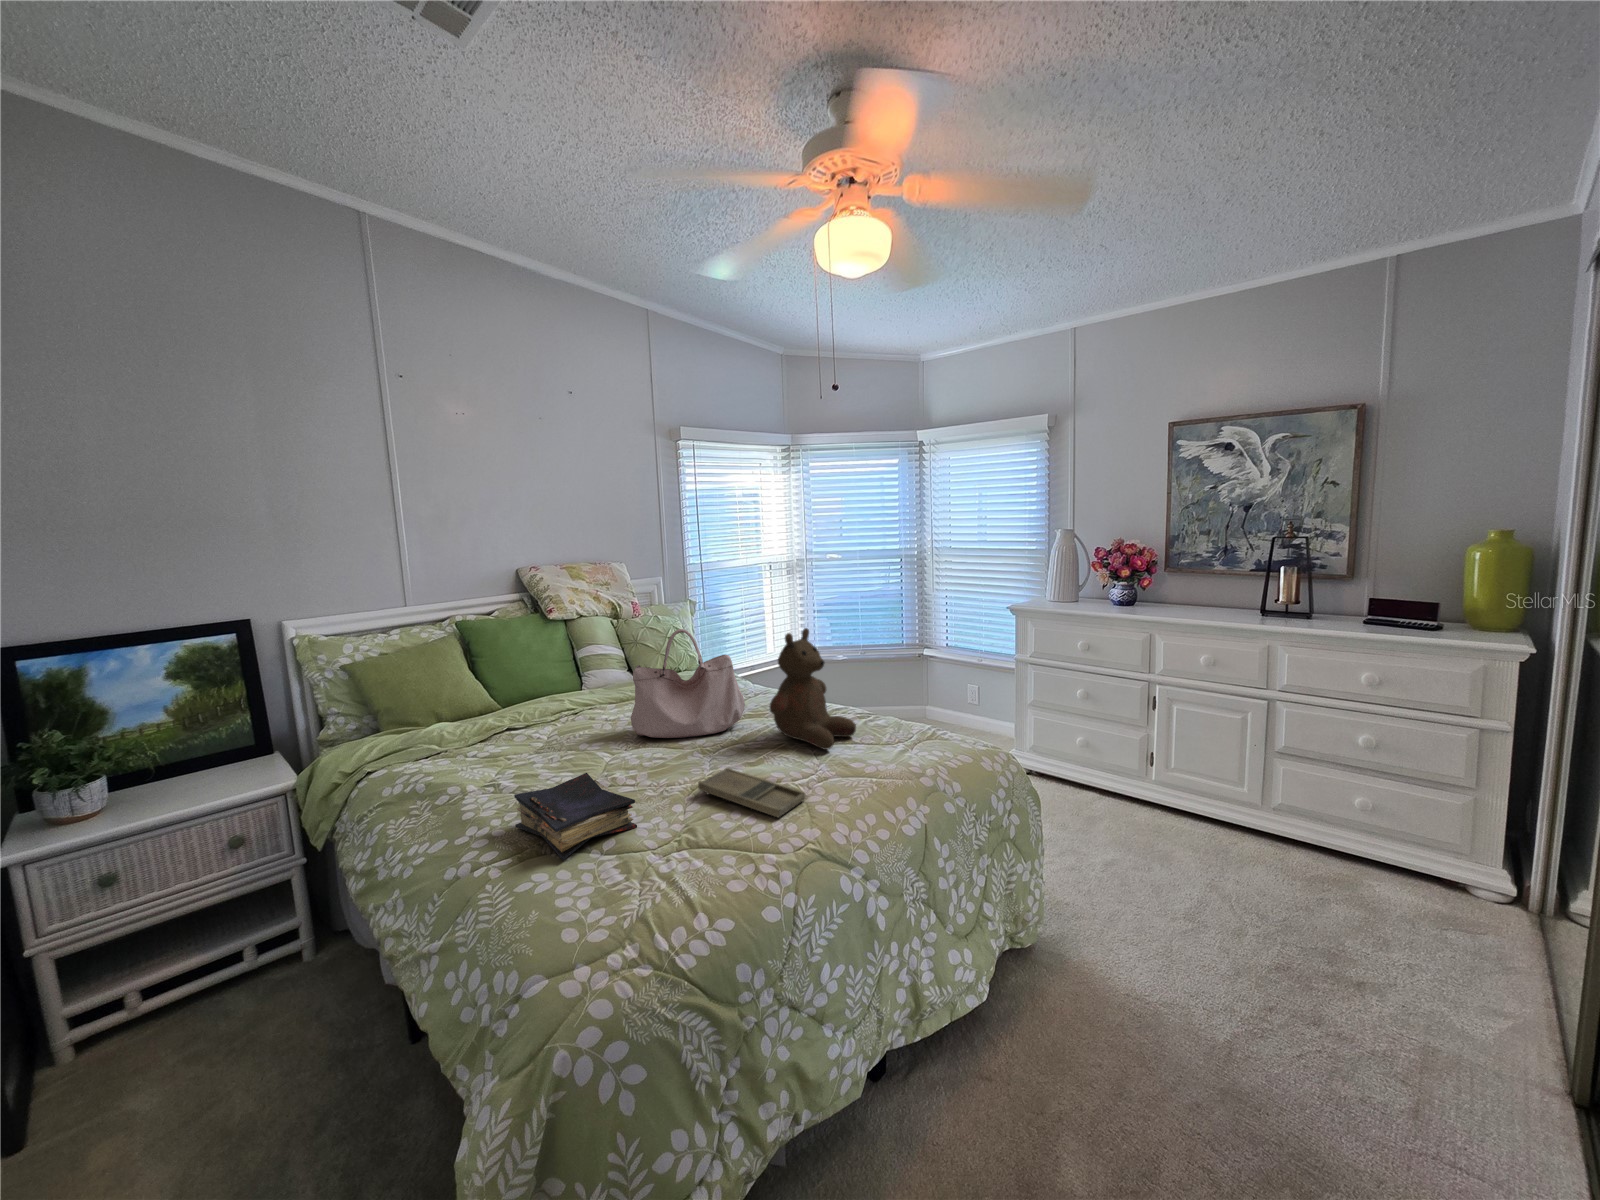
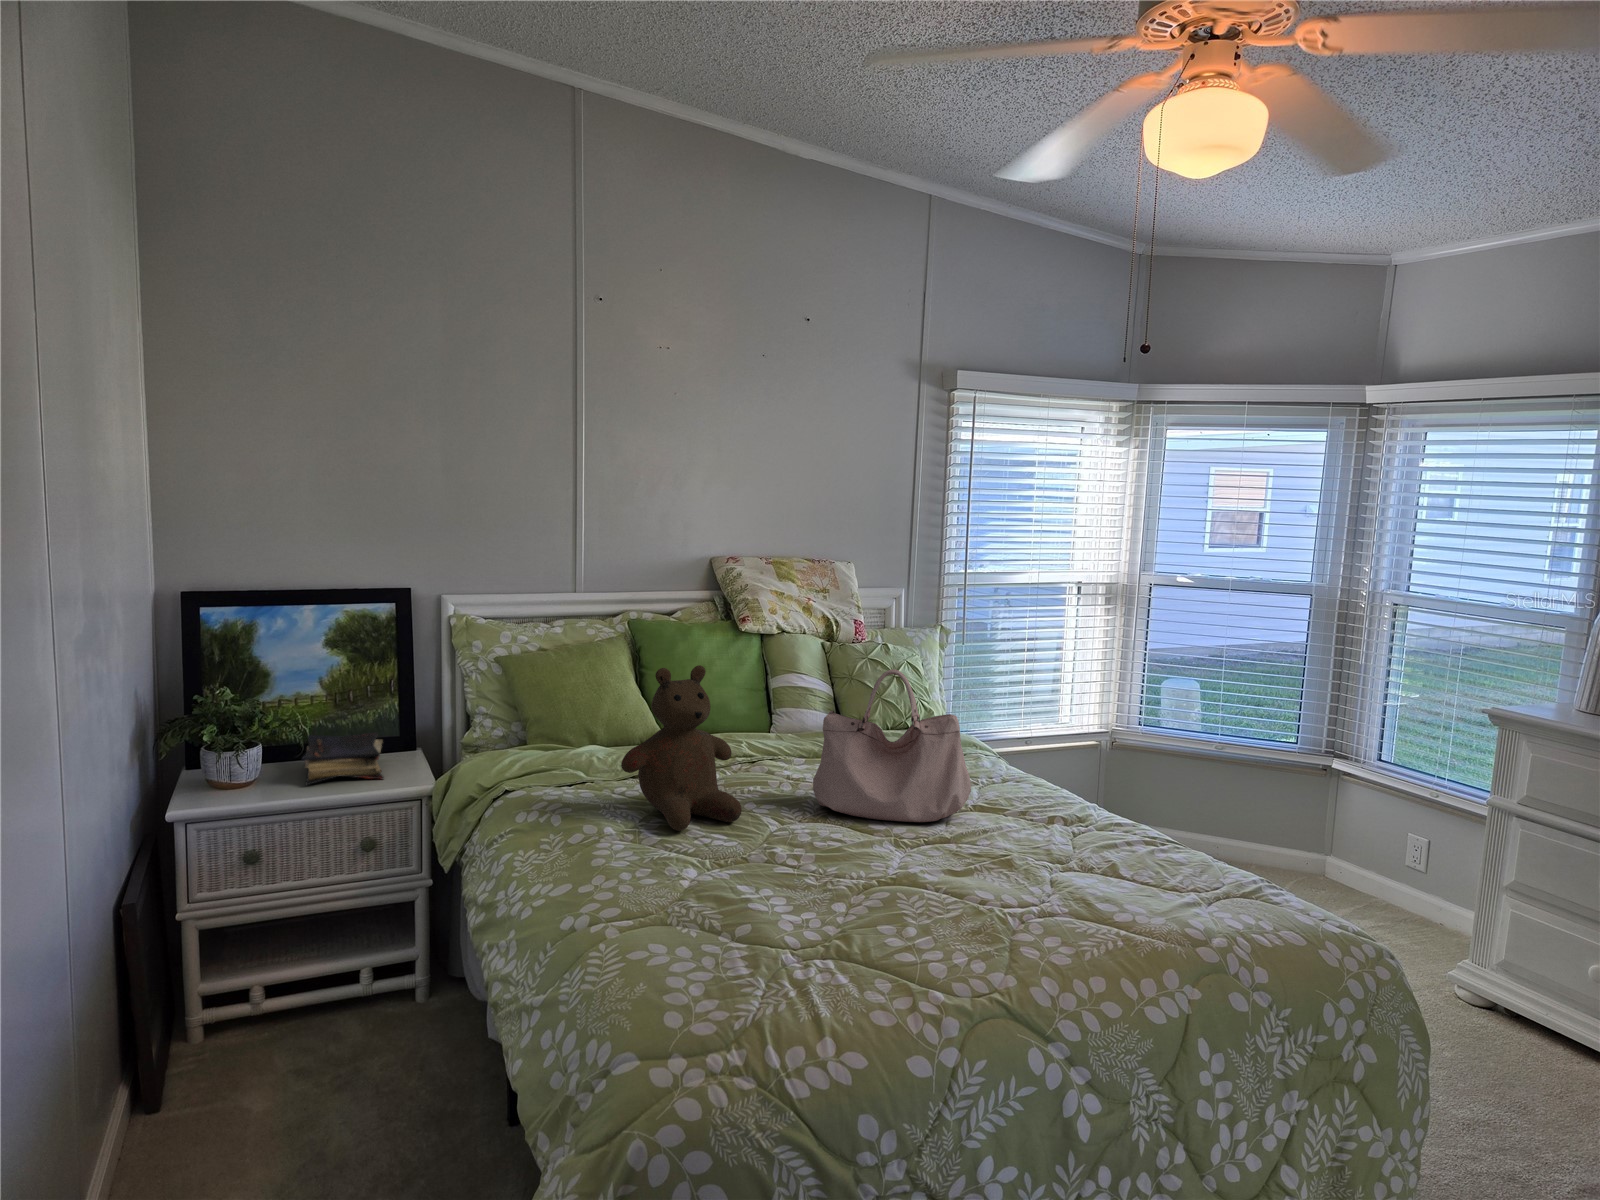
teddy bear: present [770,628,856,750] -> present [621,665,742,831]
tray: present [698,768,805,818] -> none [872,869,1014,950]
book: present [514,773,637,860] -> present [302,732,384,785]

